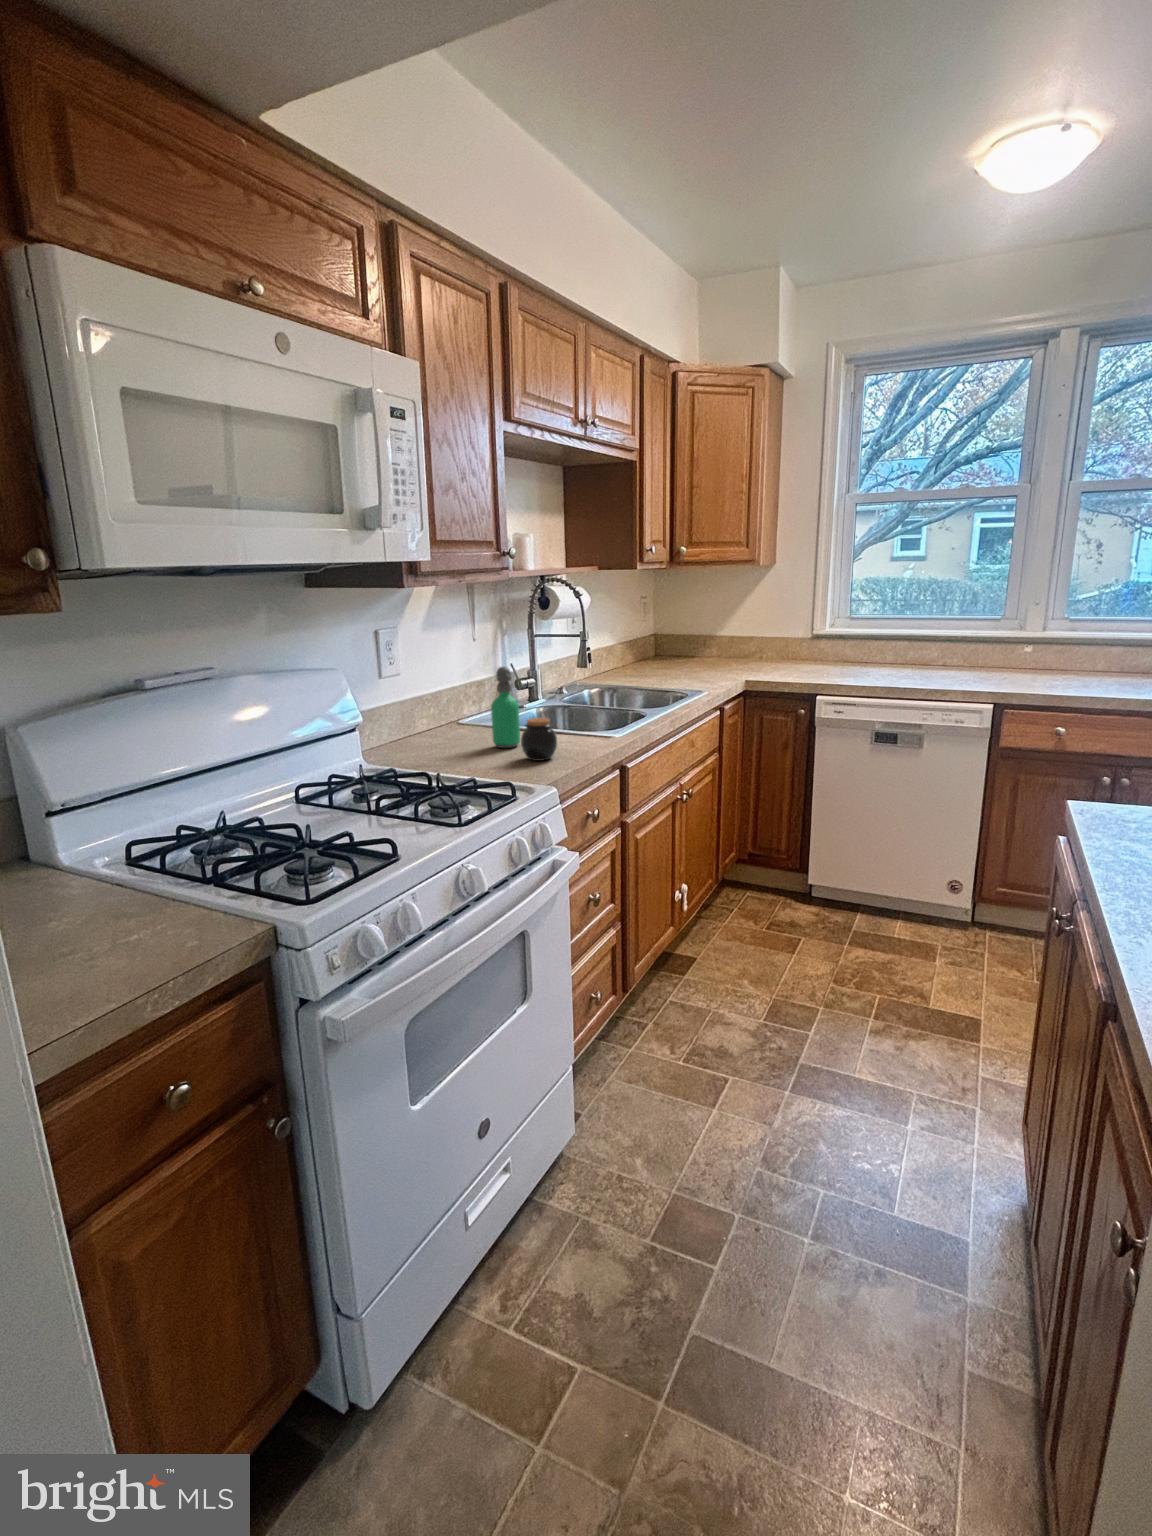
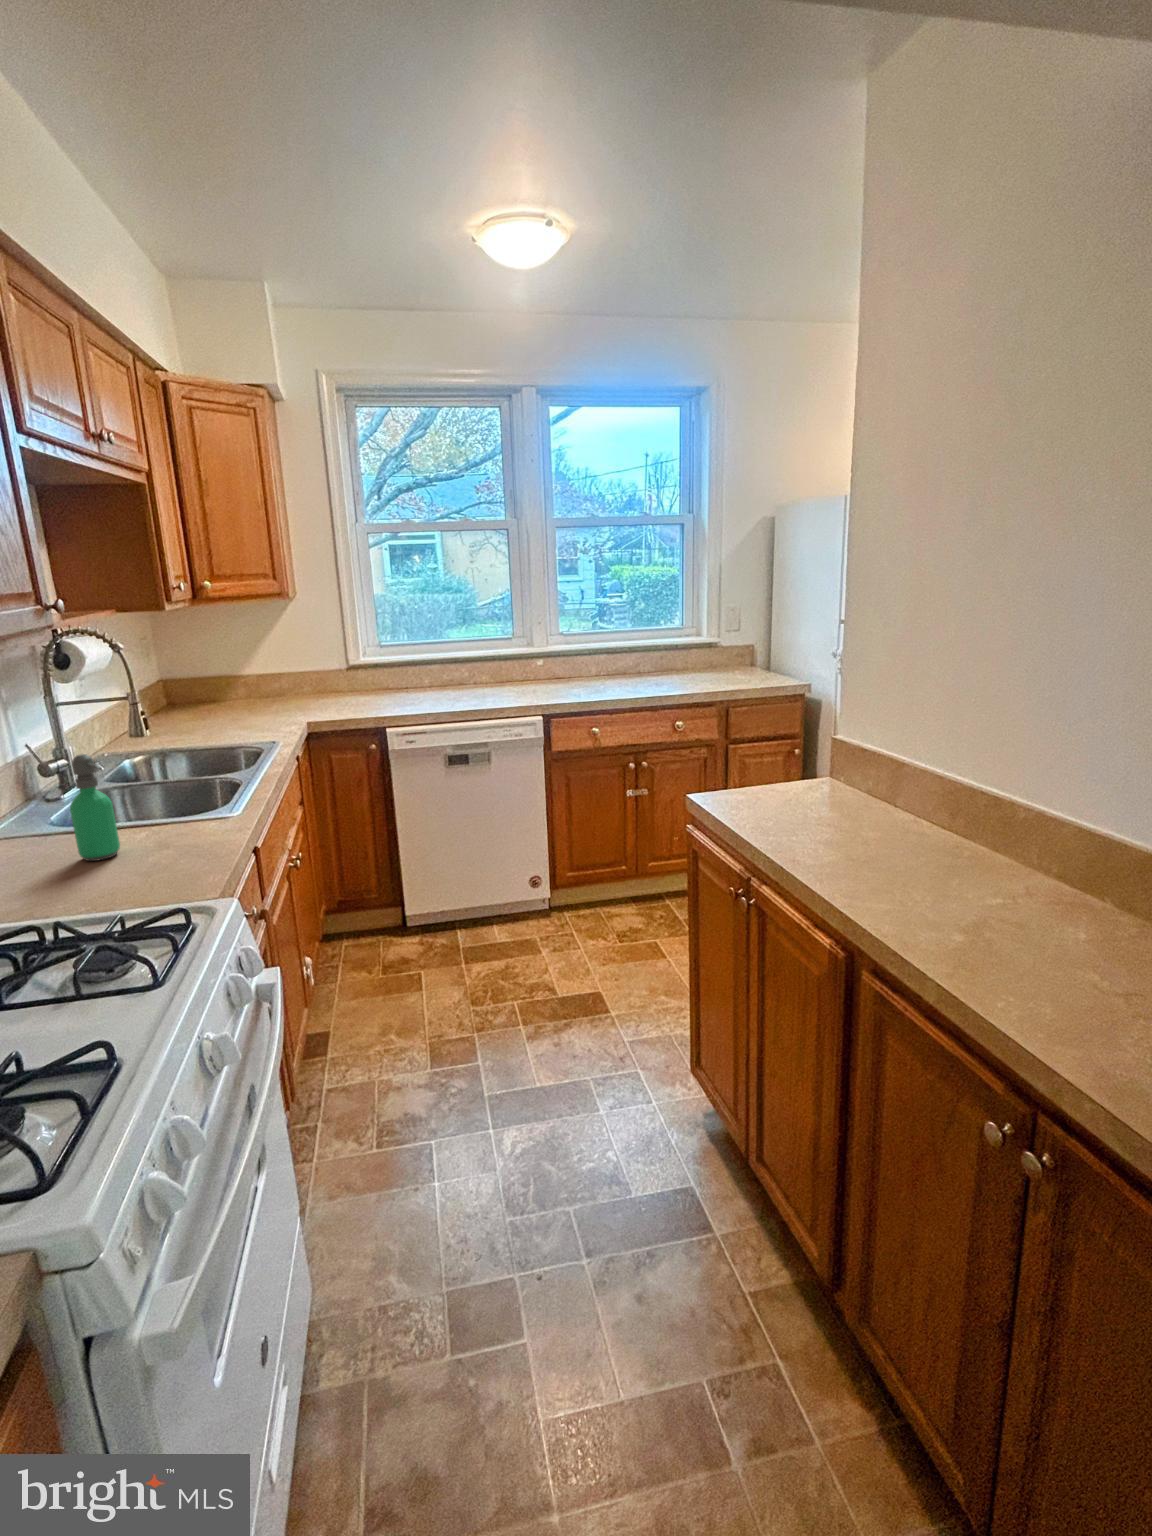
jar: present [521,718,557,761] -> none [142,812,194,869]

